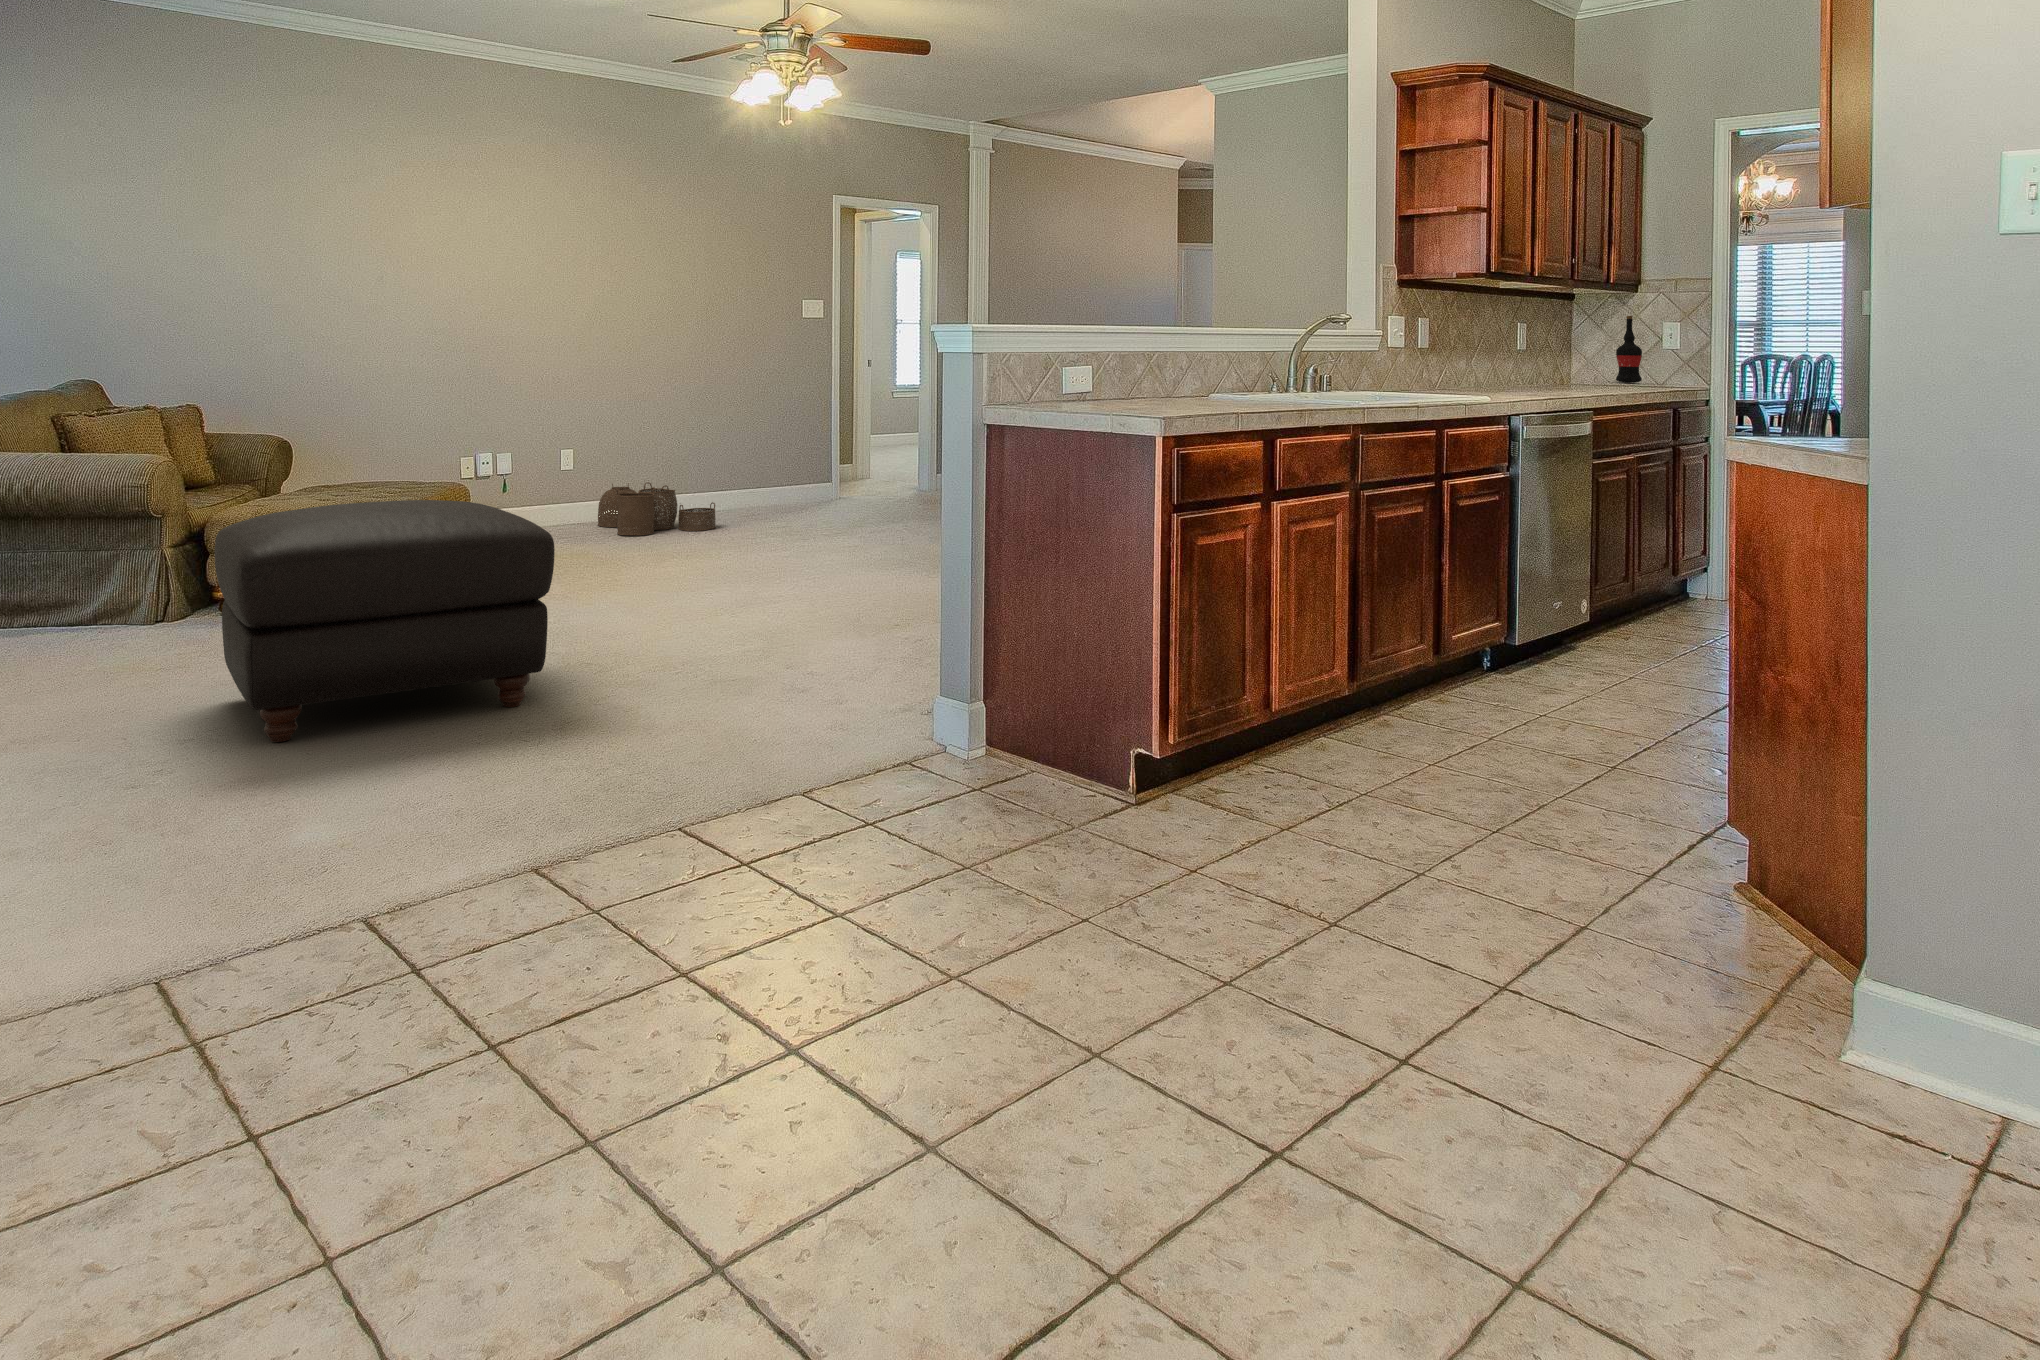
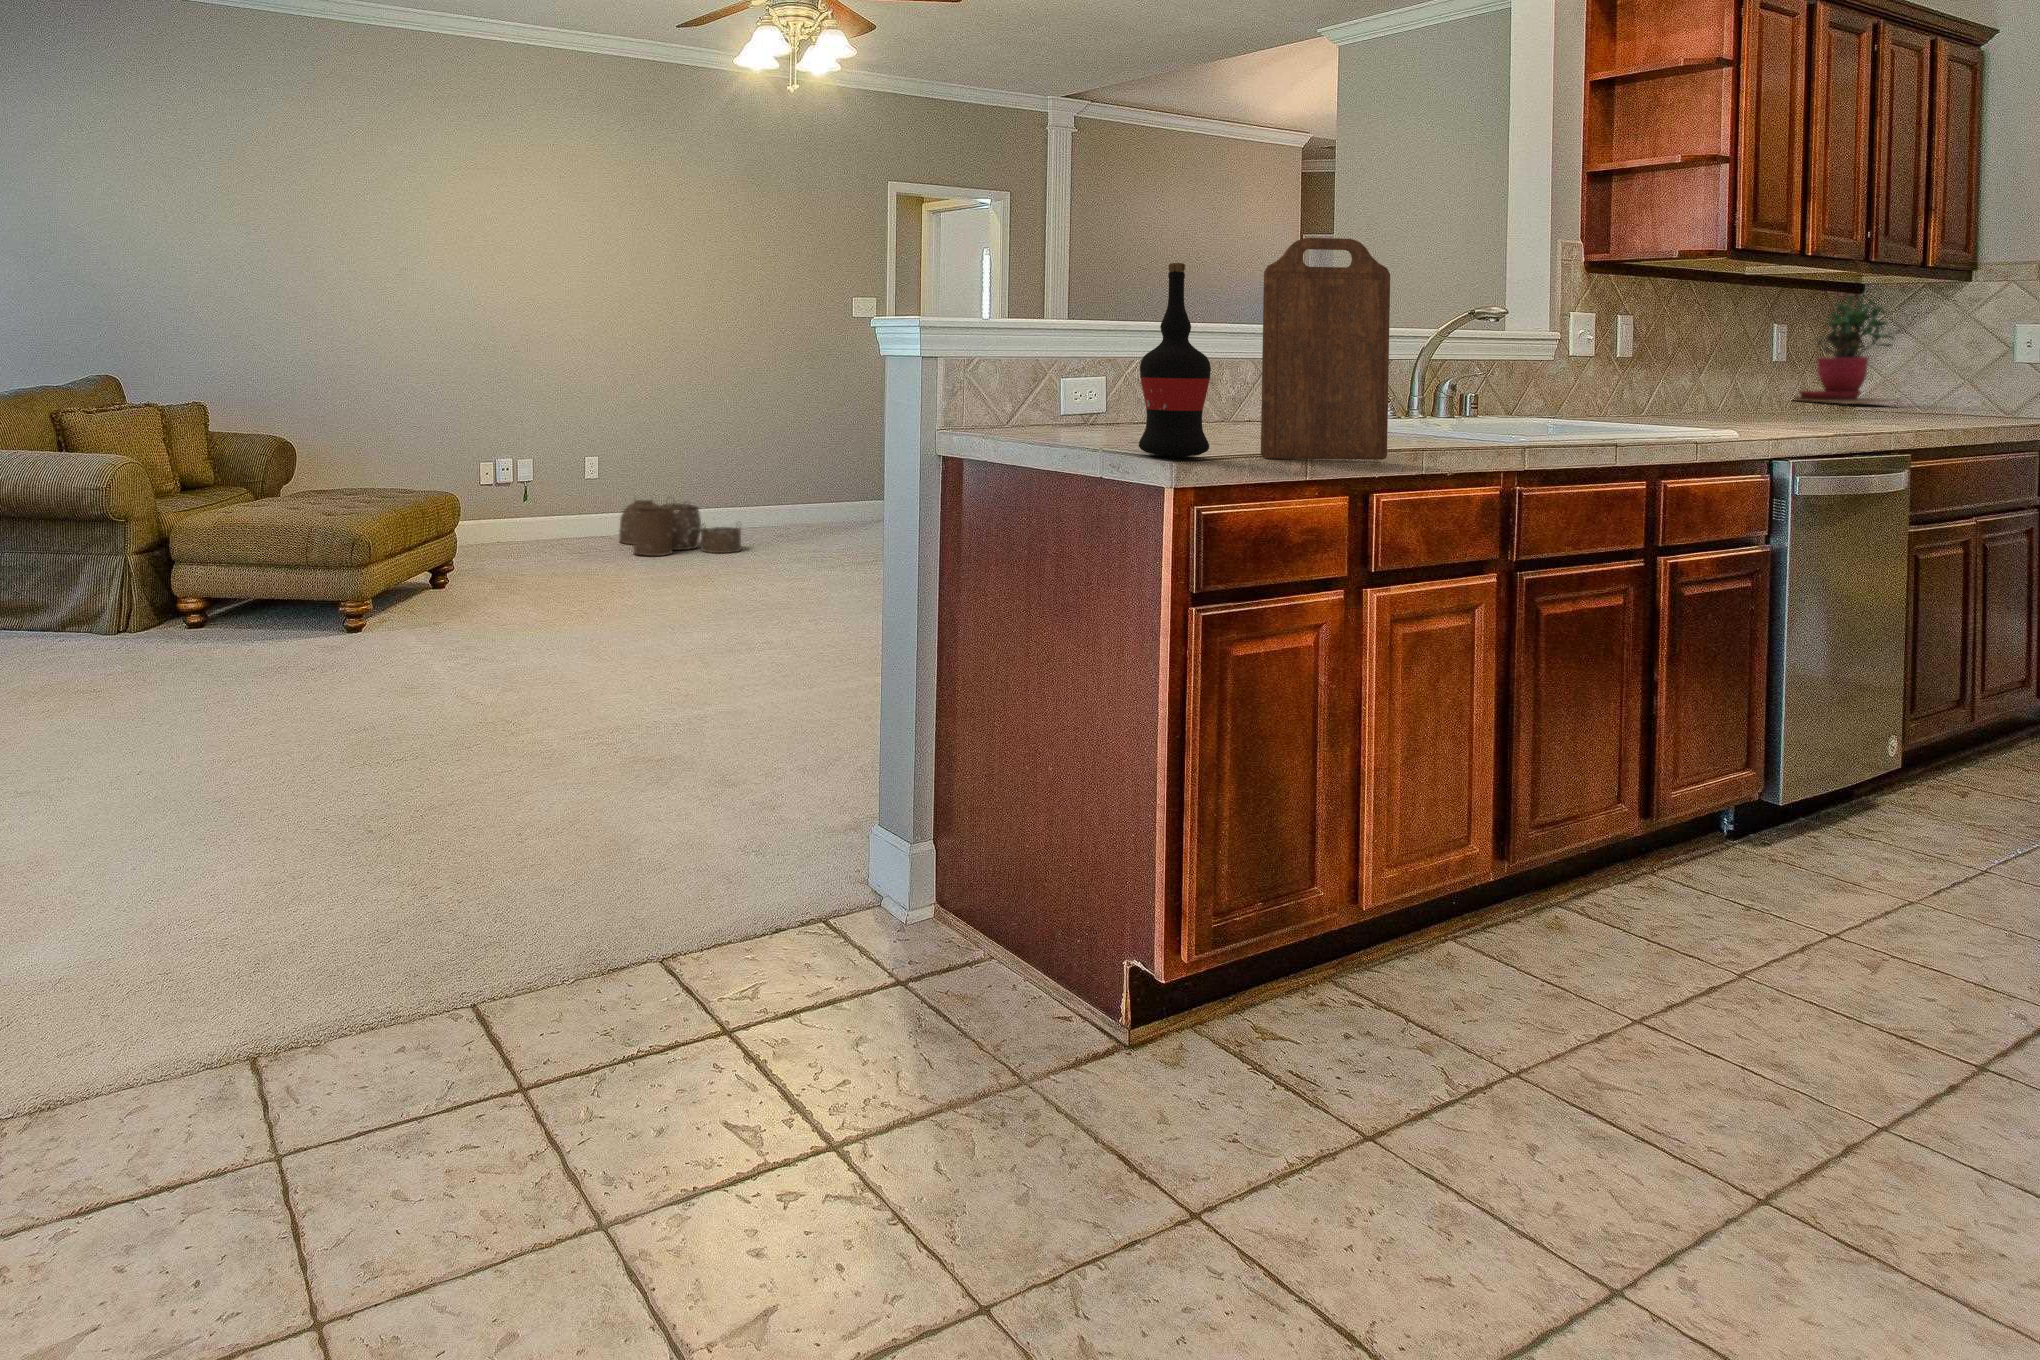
cutting board: none [1210,272,1287,417] -> present [1261,238,1390,460]
succulent plant: none [1511,302,1602,380] -> present [1794,296,1900,404]
wine bottle: present [1616,316,1642,383] -> present [1139,263,1211,456]
ottoman: present [215,500,555,742] -> none [59,525,438,807]

